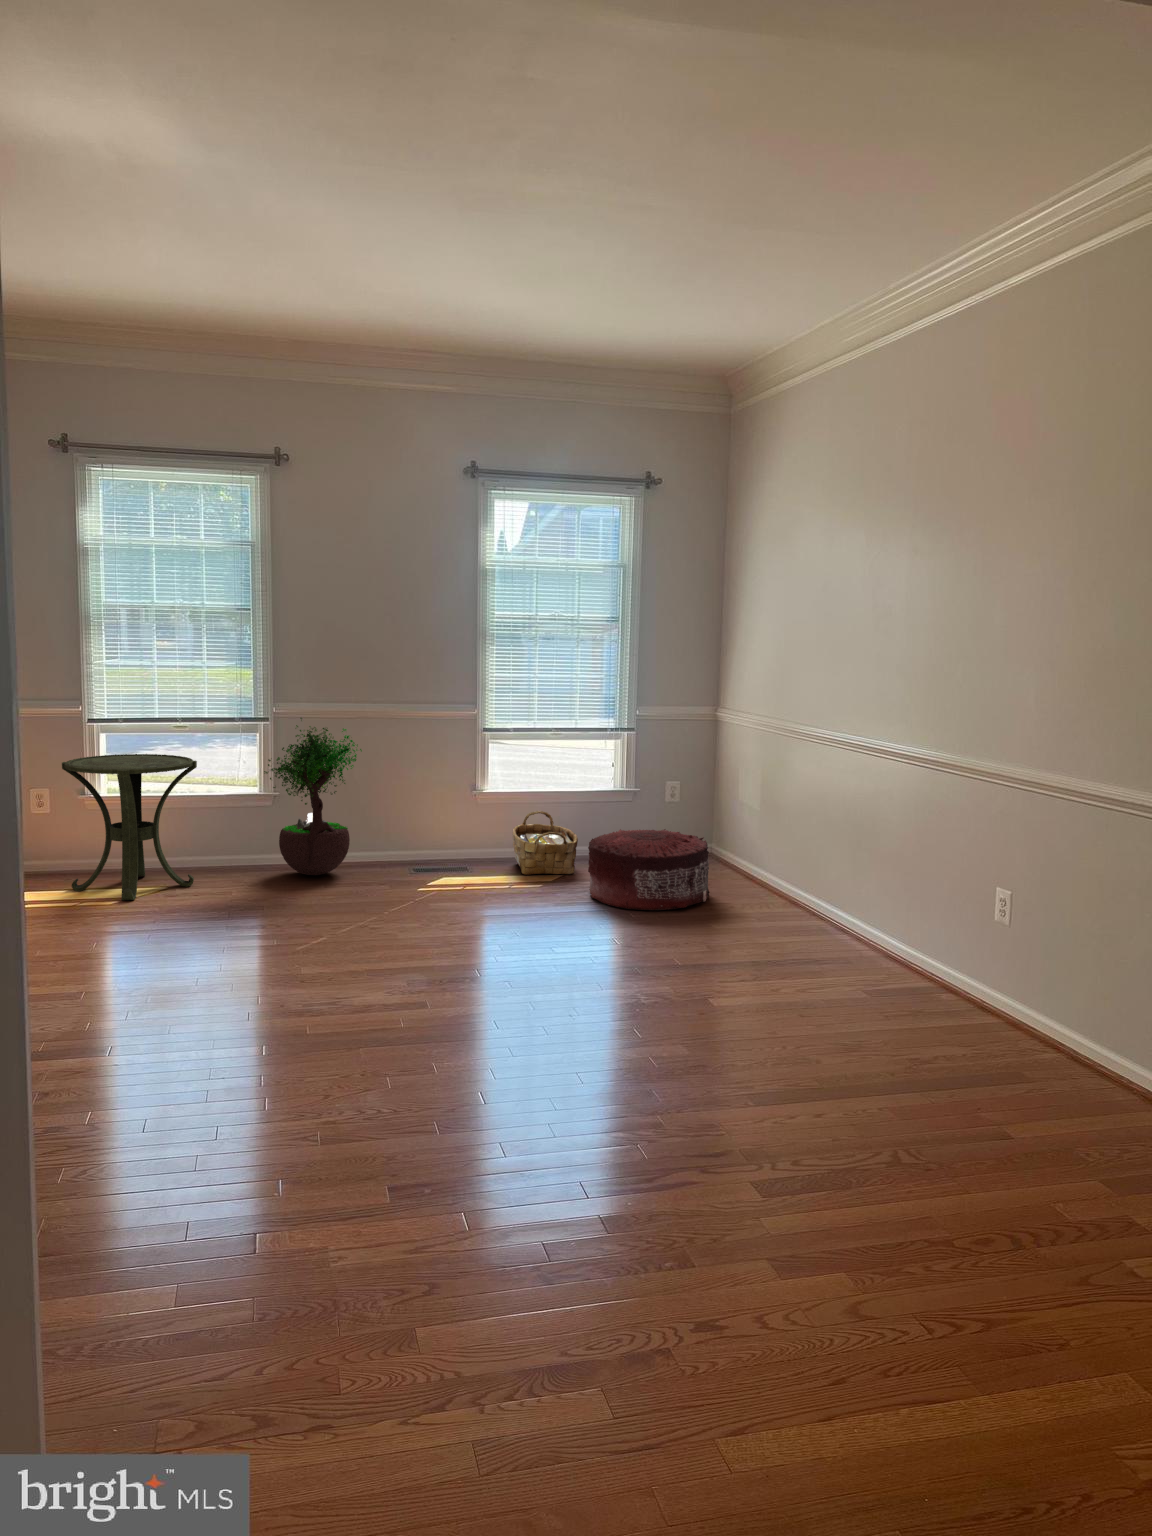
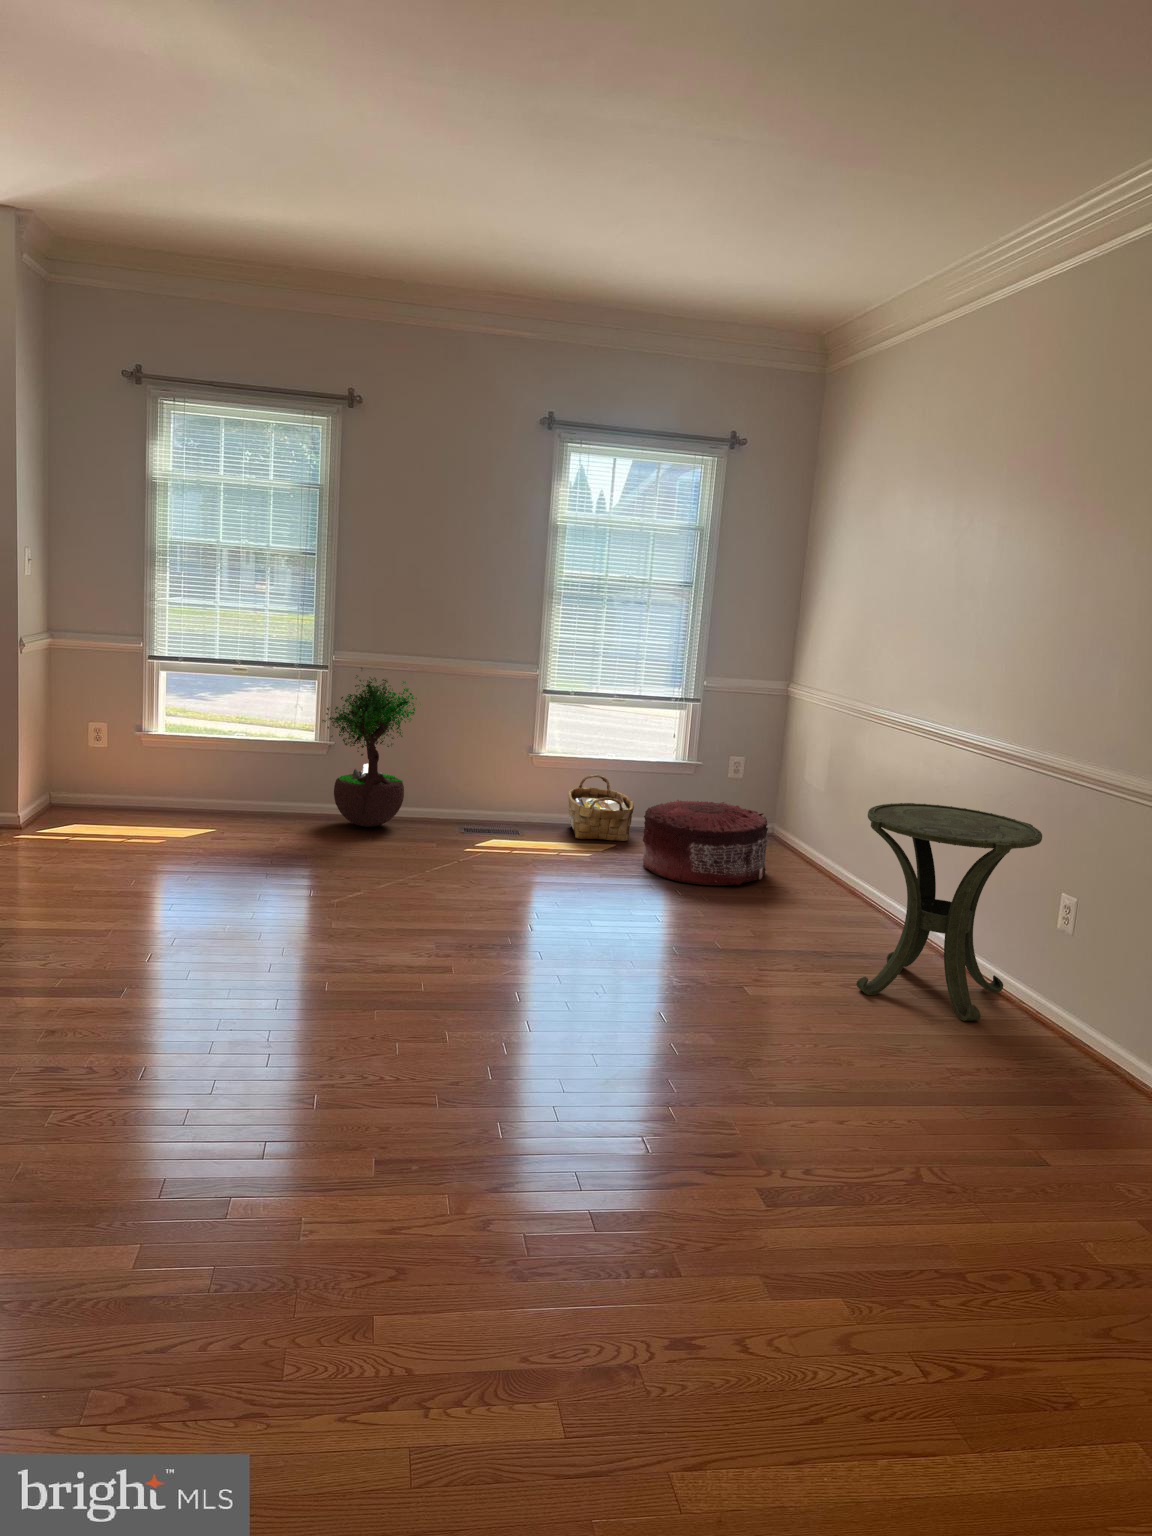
side table: present [62,754,197,900] -> present [856,803,1042,1021]

